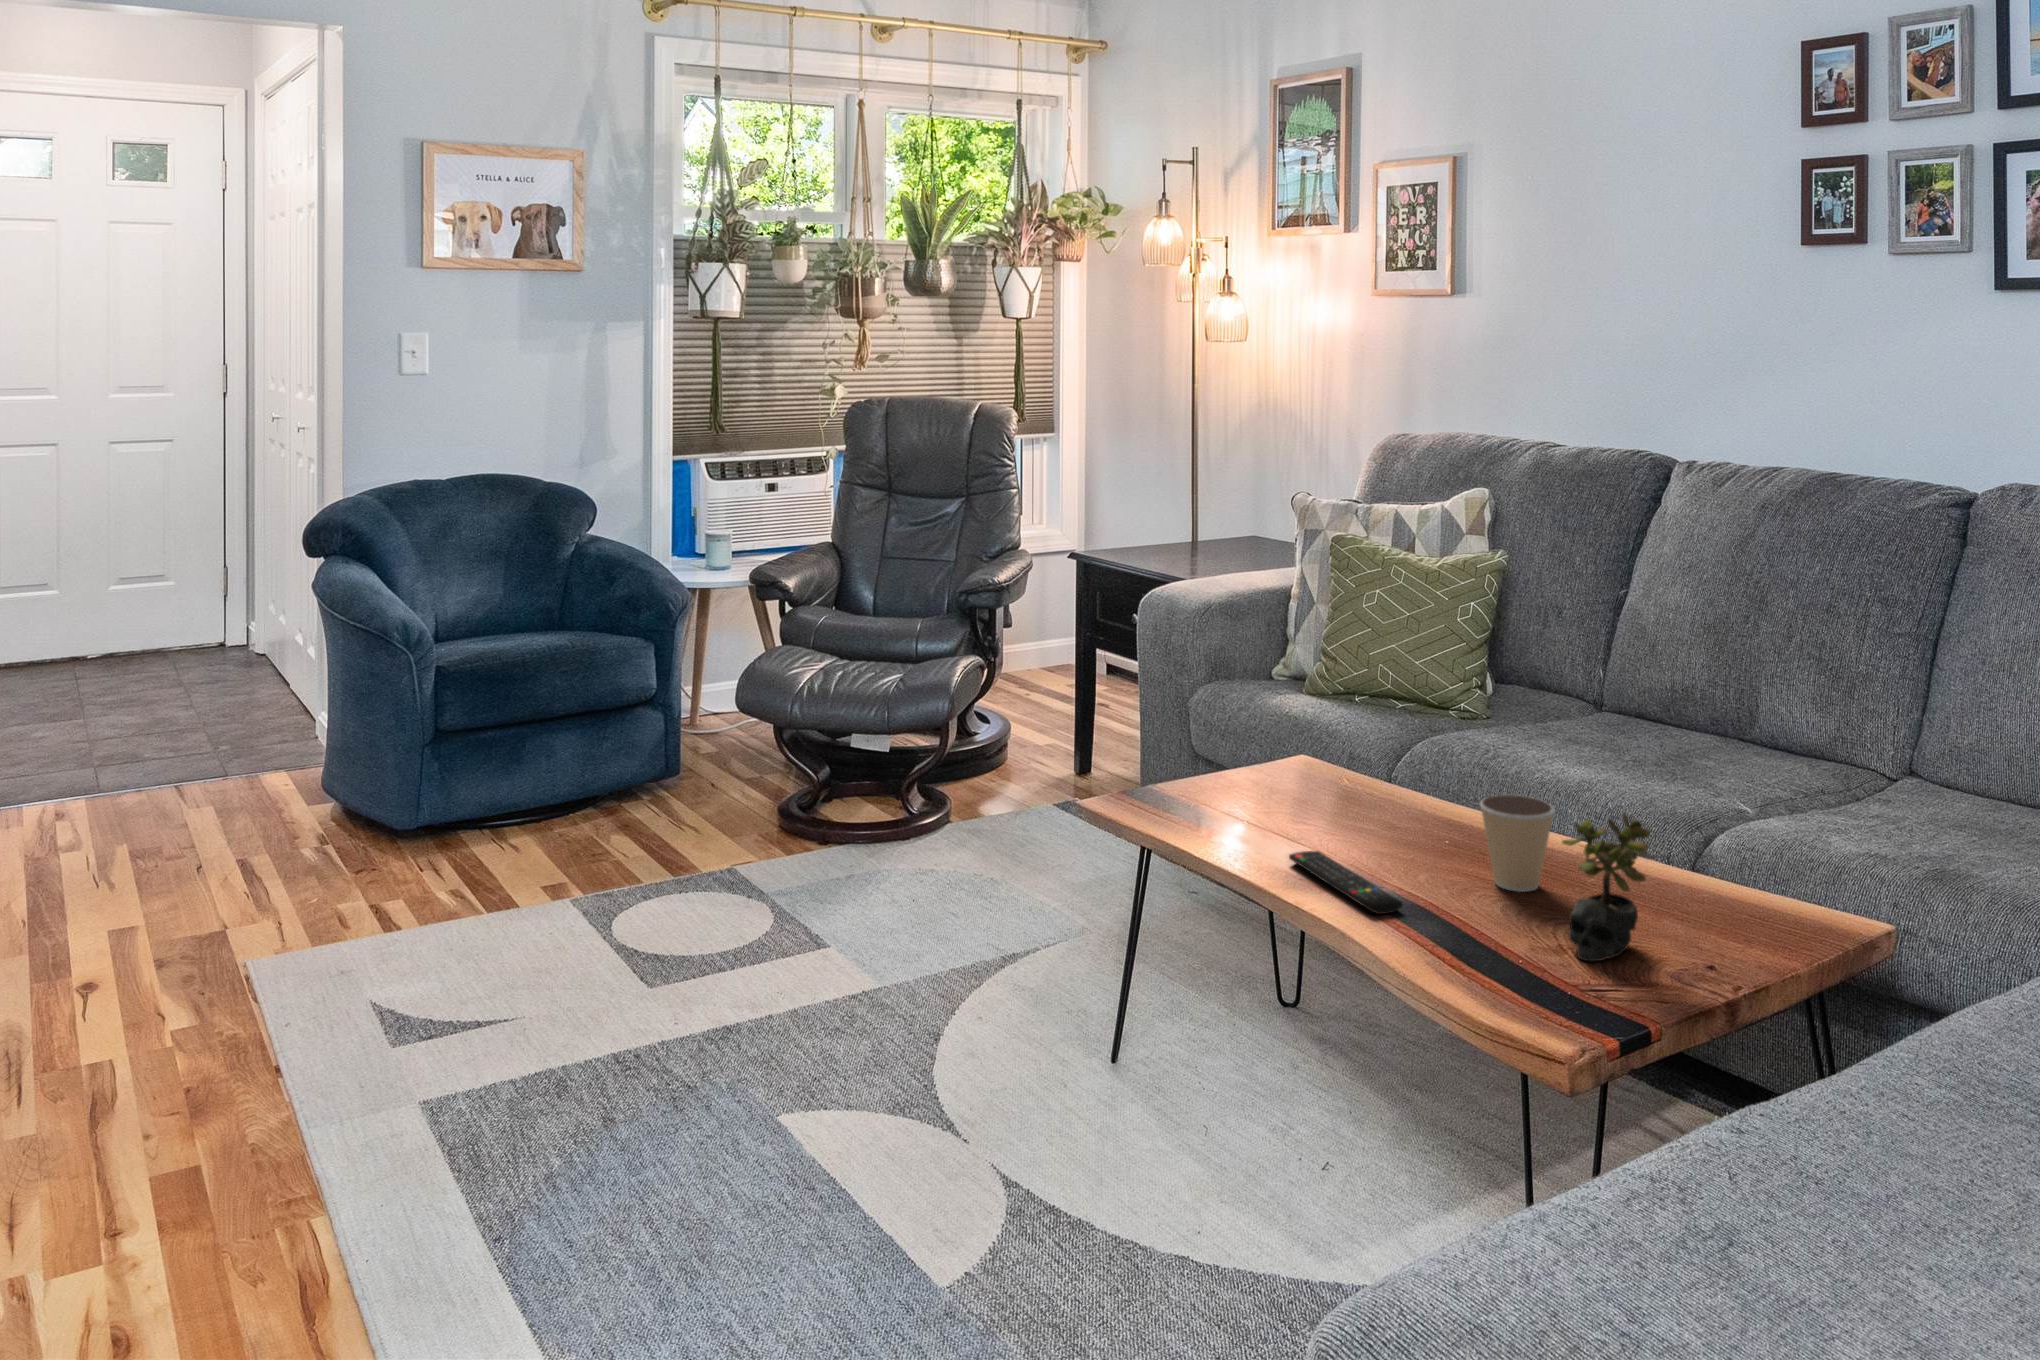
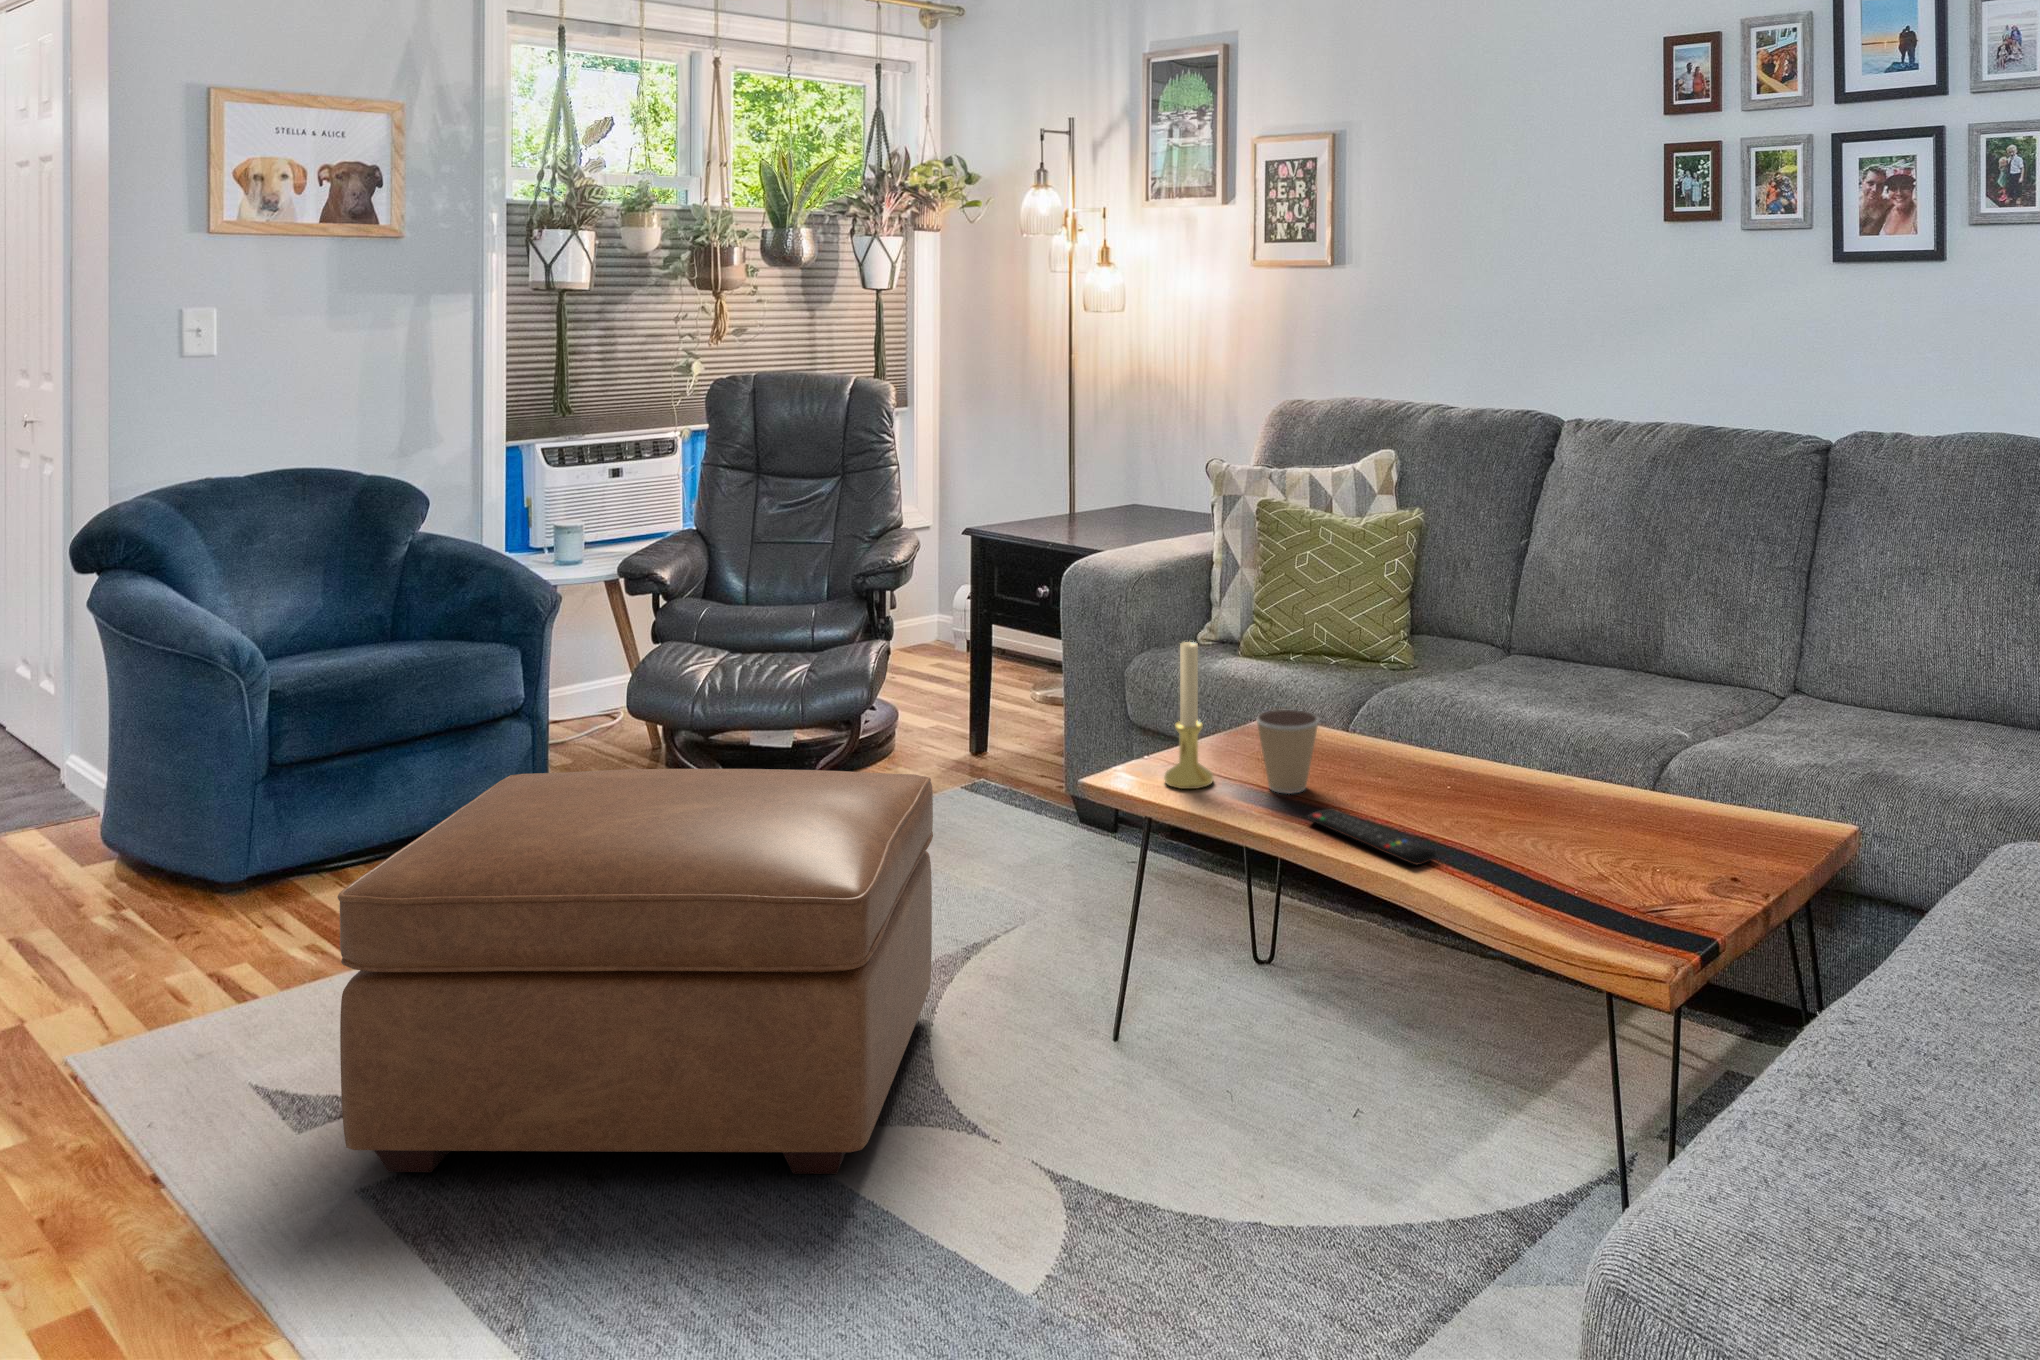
candle holder: none [1168,669,1218,820] -> present [1164,641,1213,789]
ottoman: none [415,754,948,1144] -> present [338,769,933,1174]
coffee cup: present [1480,795,1555,892] -> present [1256,710,1319,794]
succulent plant: present [1562,813,1651,961] -> none [1589,747,1674,890]

